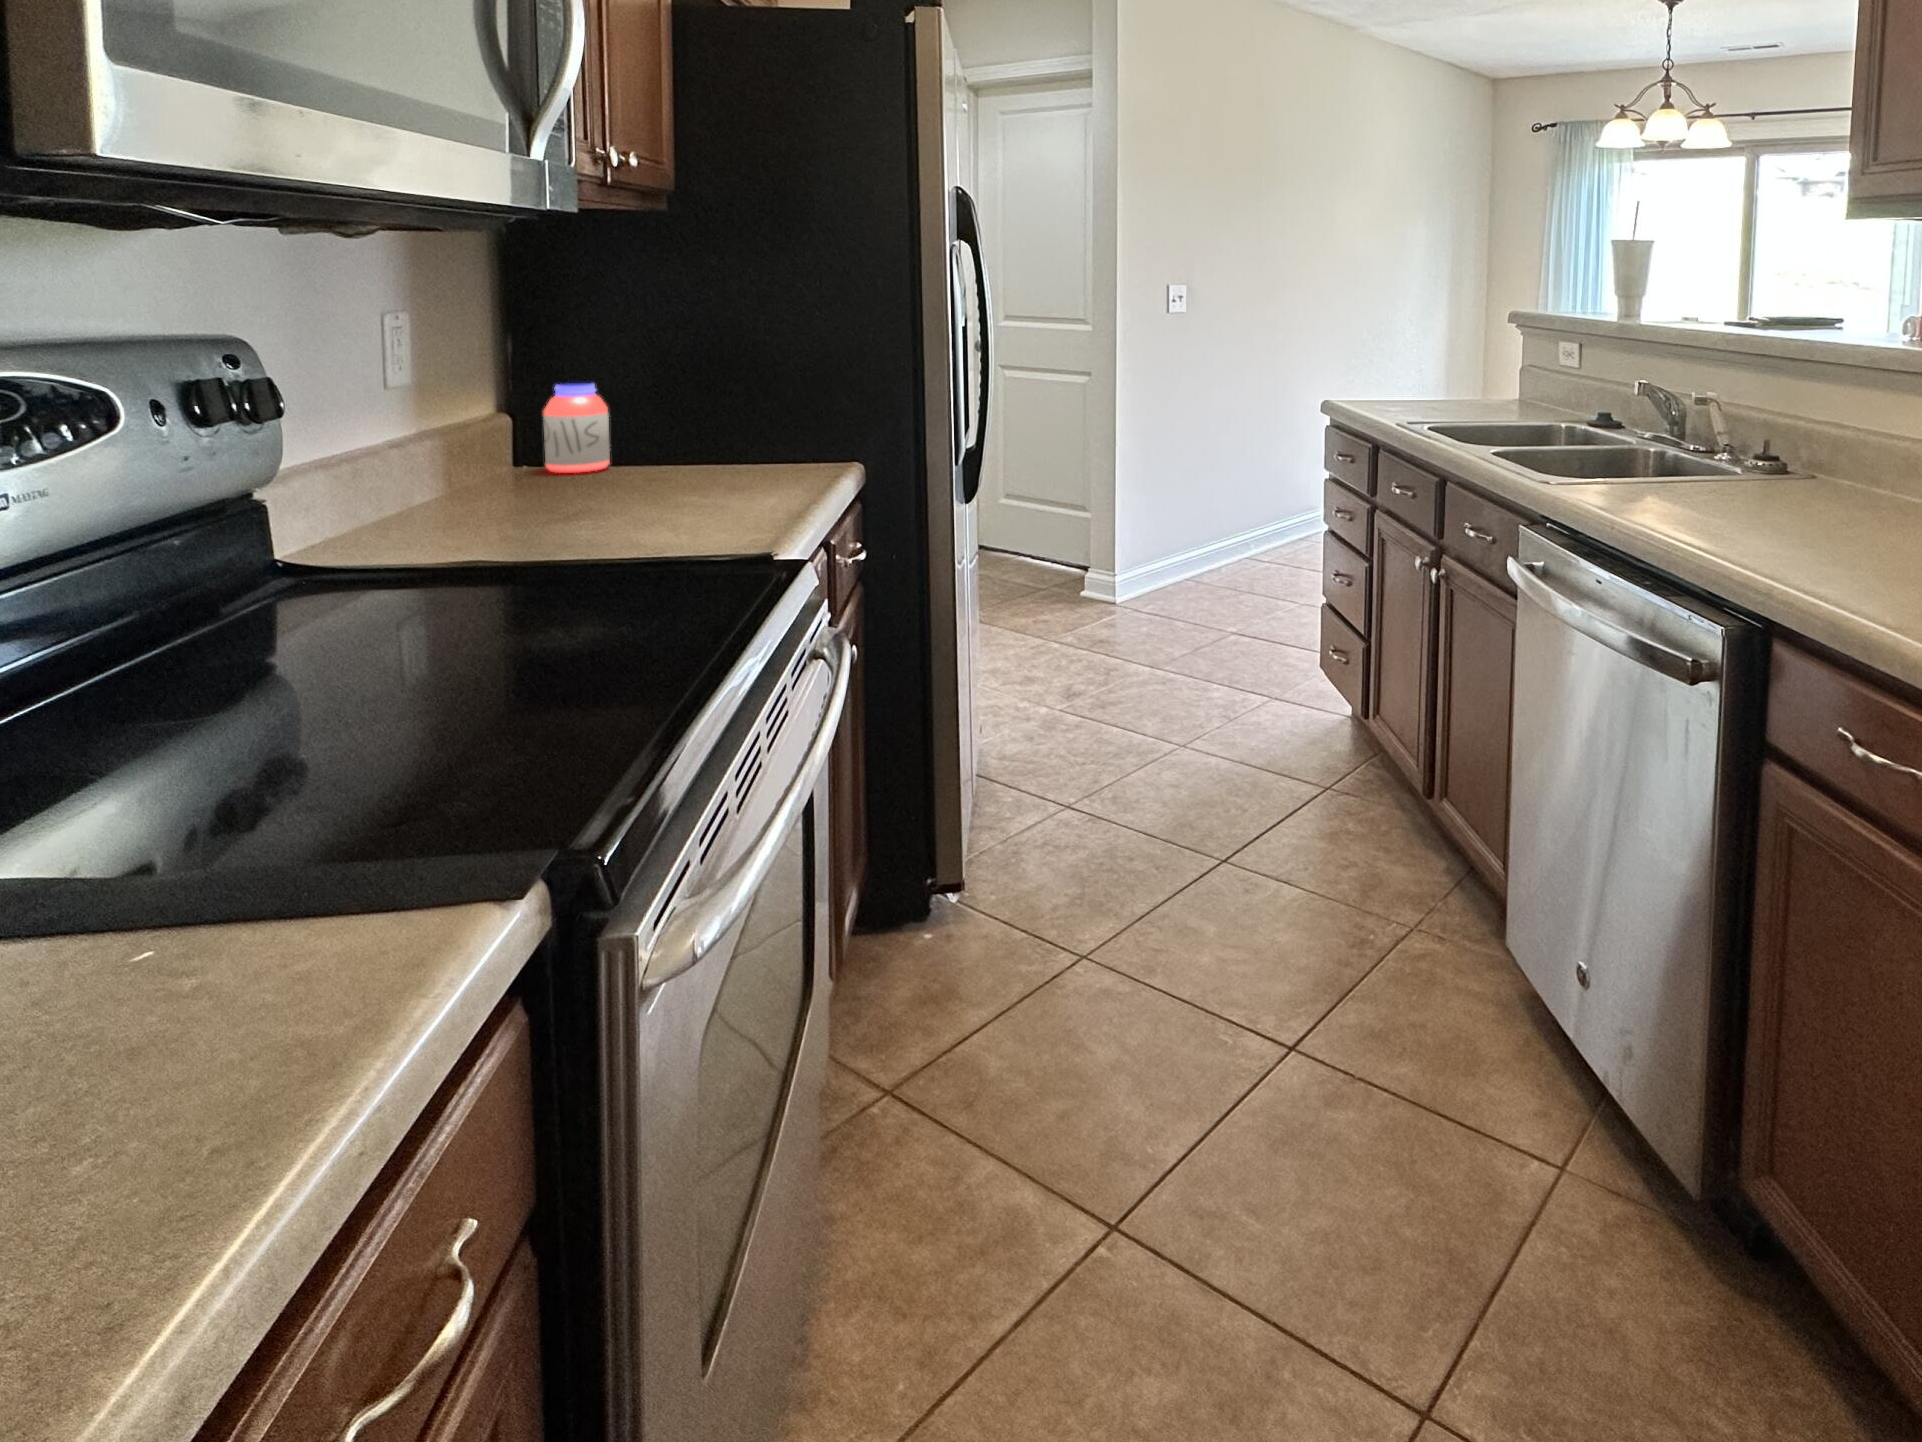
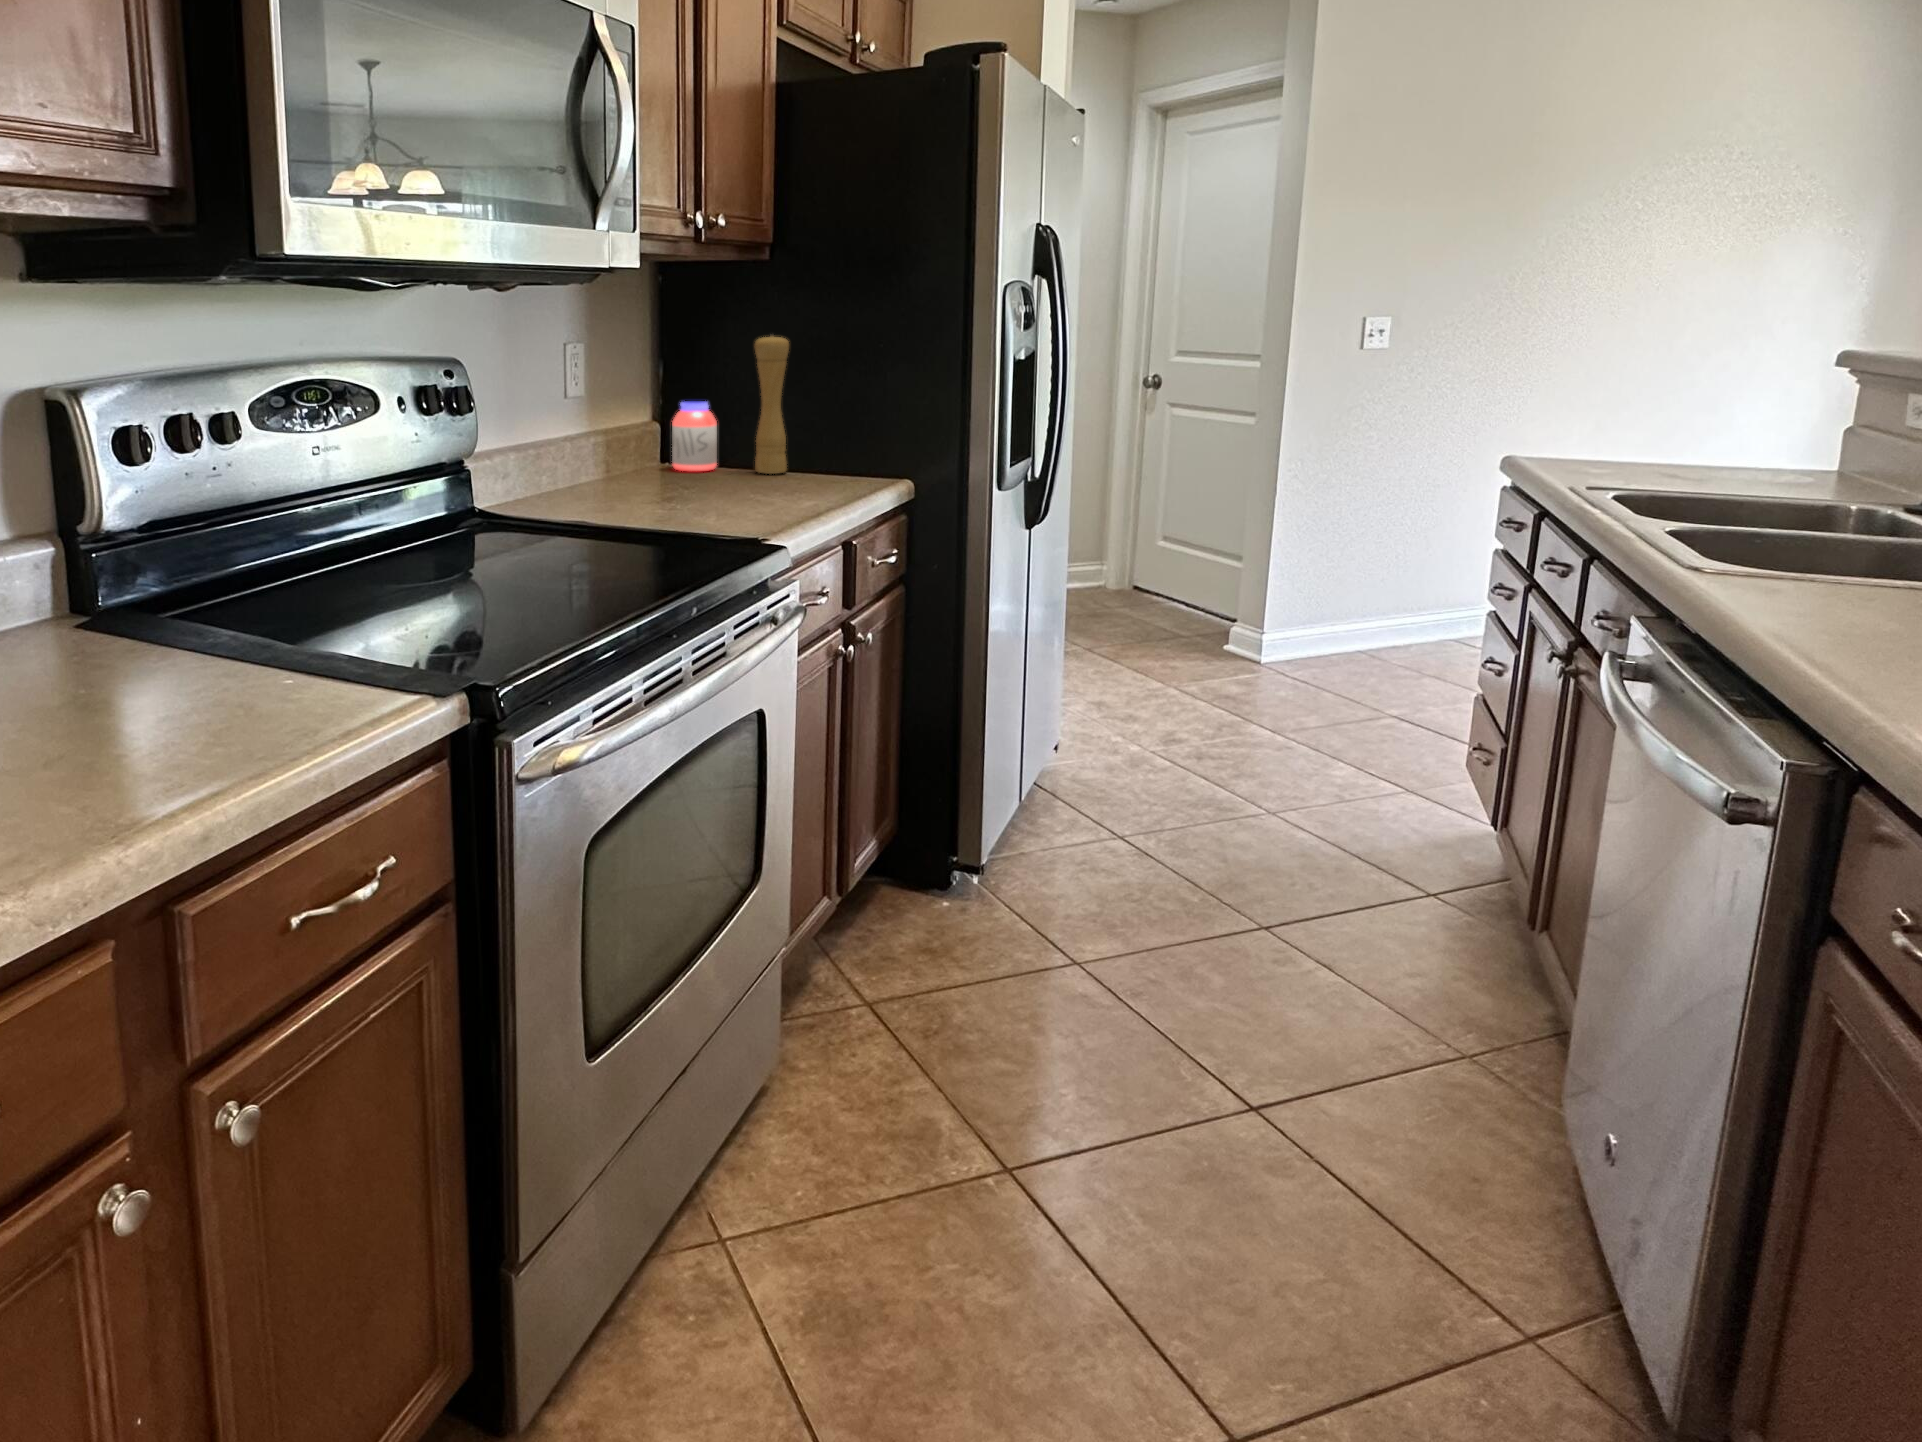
pepper mill: none [659,300,707,467] -> present [755,335,789,474]

